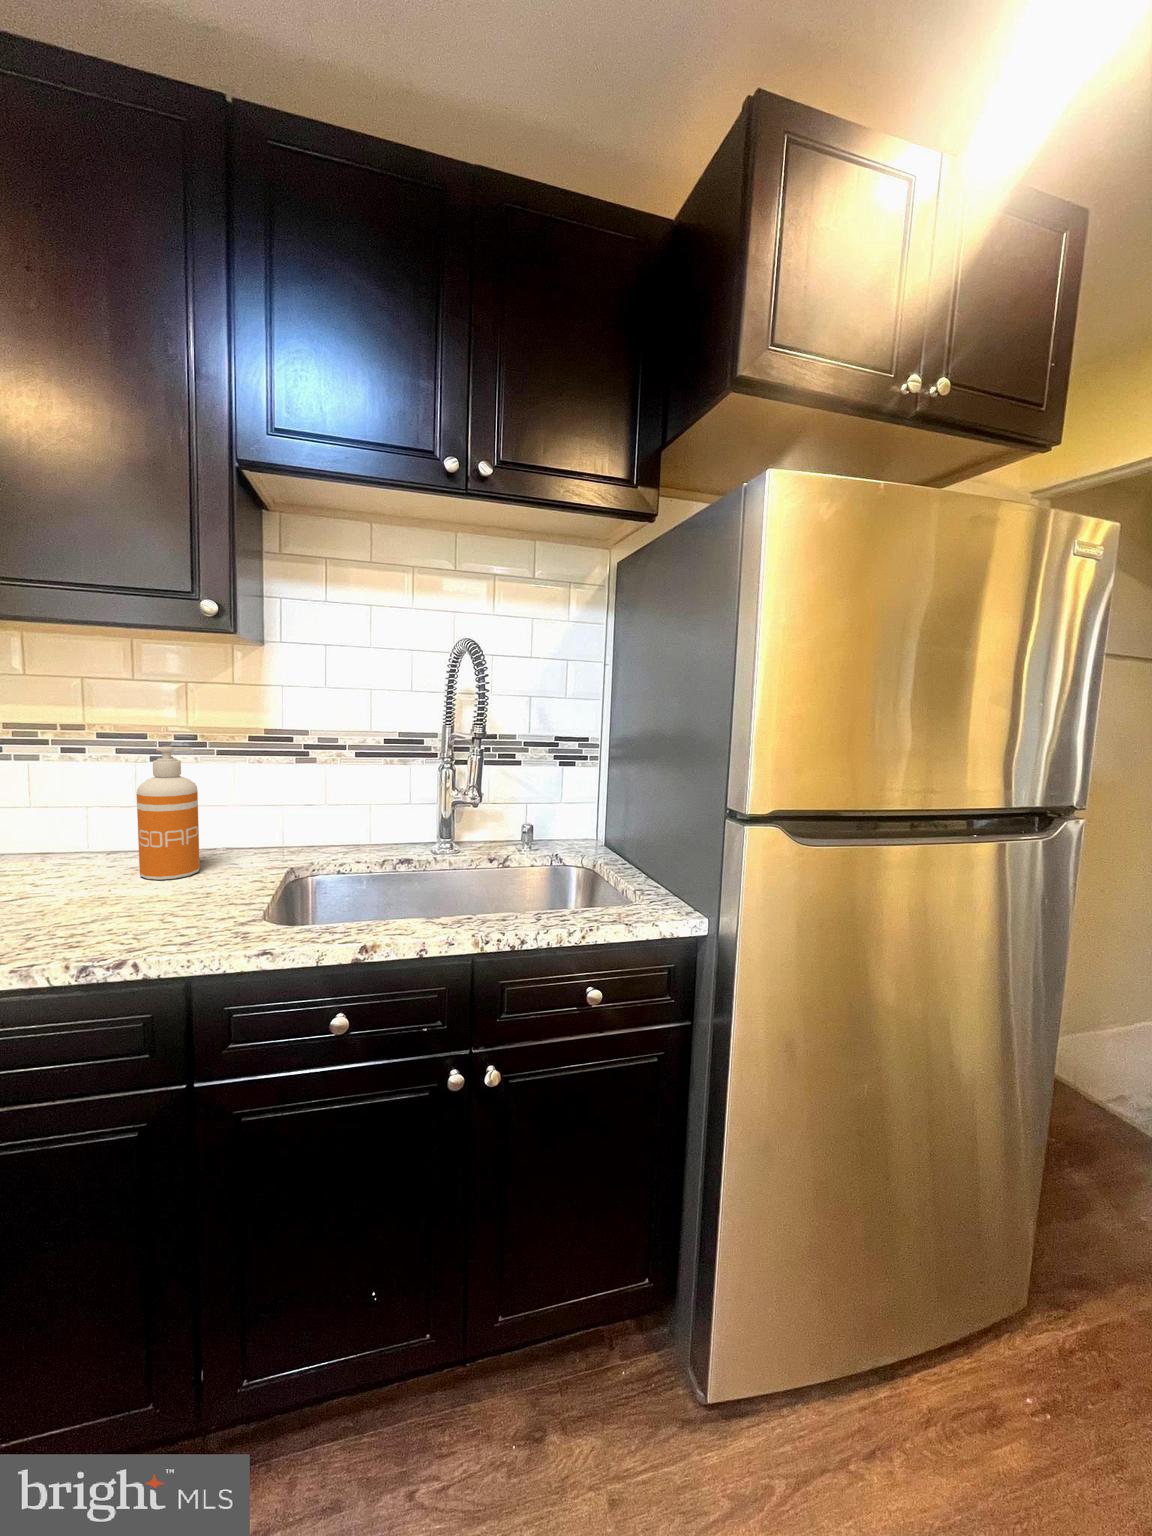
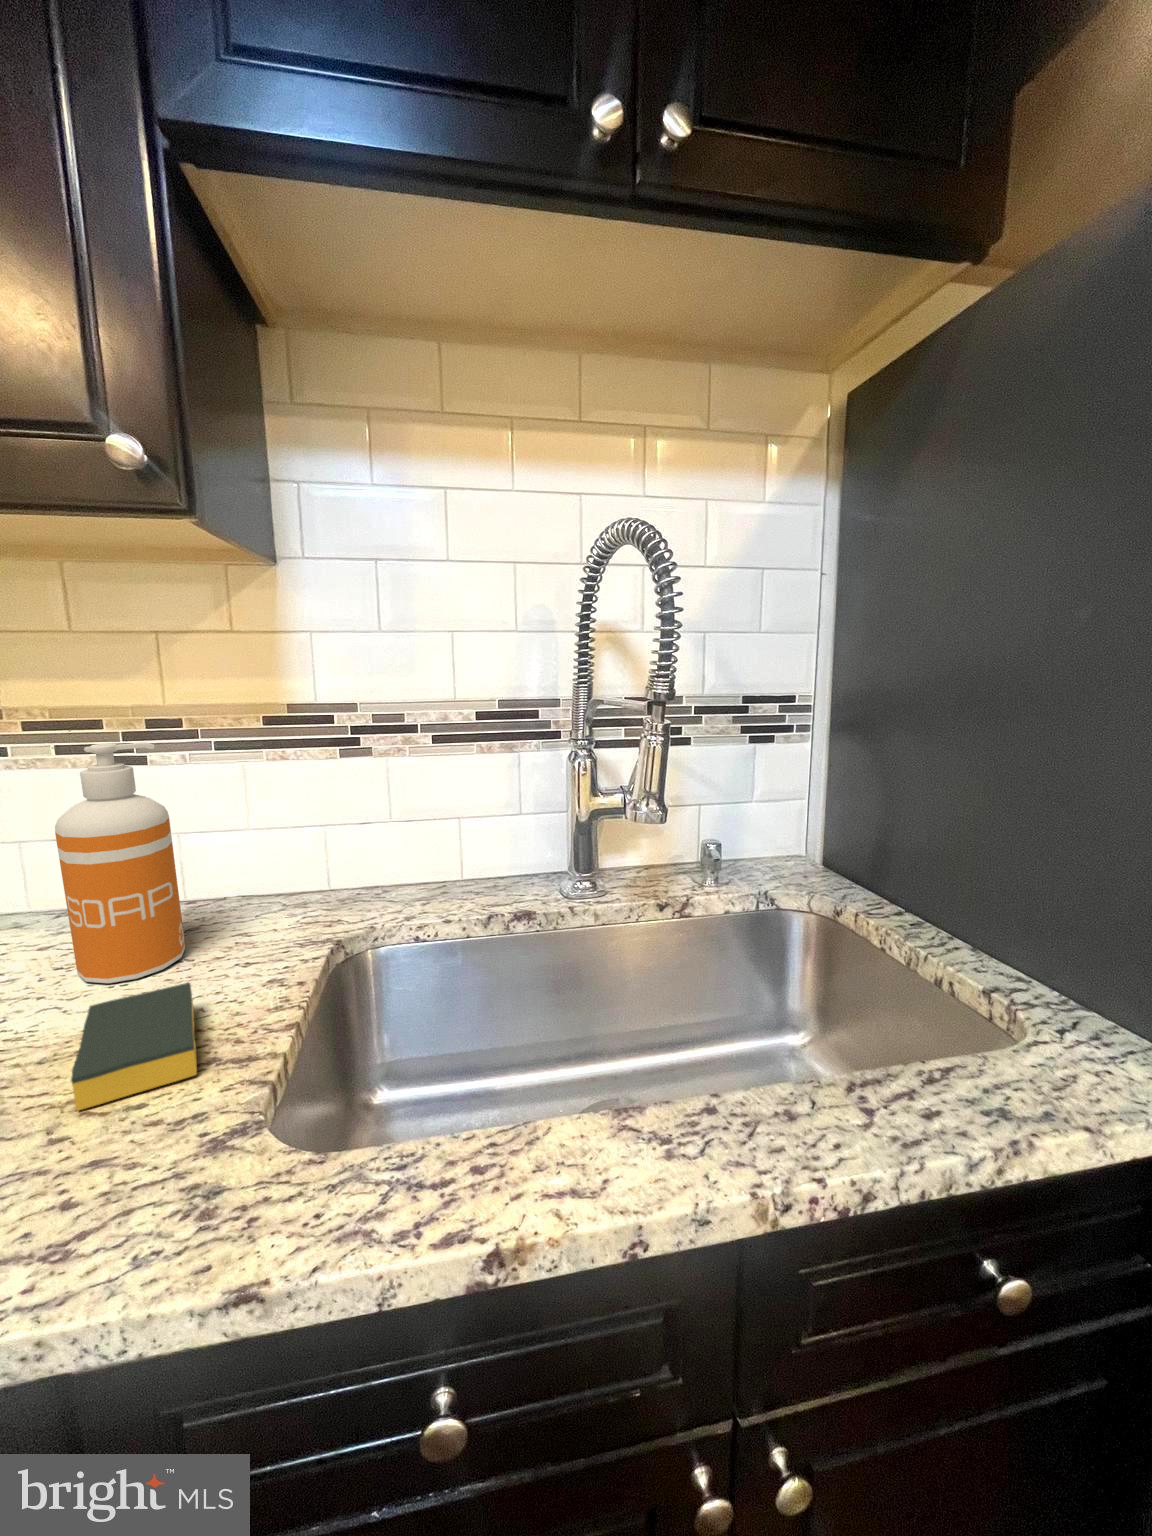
sponge: none [164,873,226,916] -> present [71,983,197,1110]

